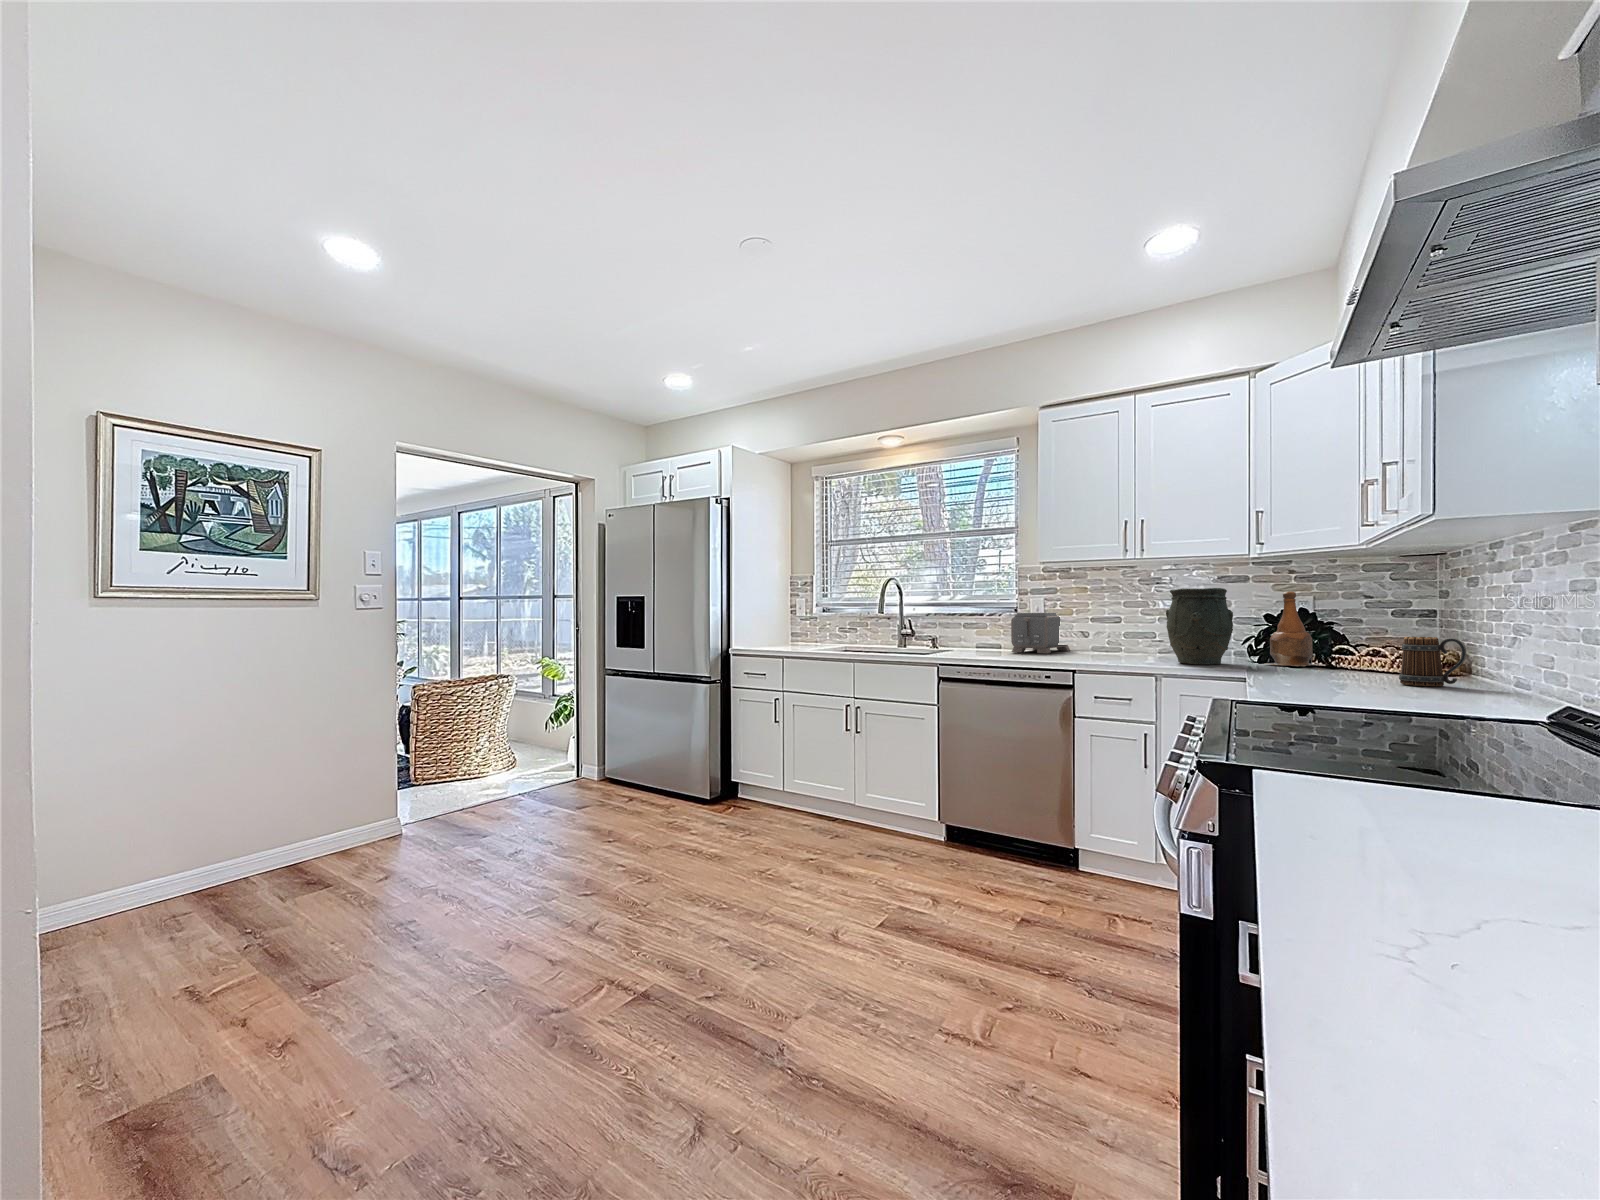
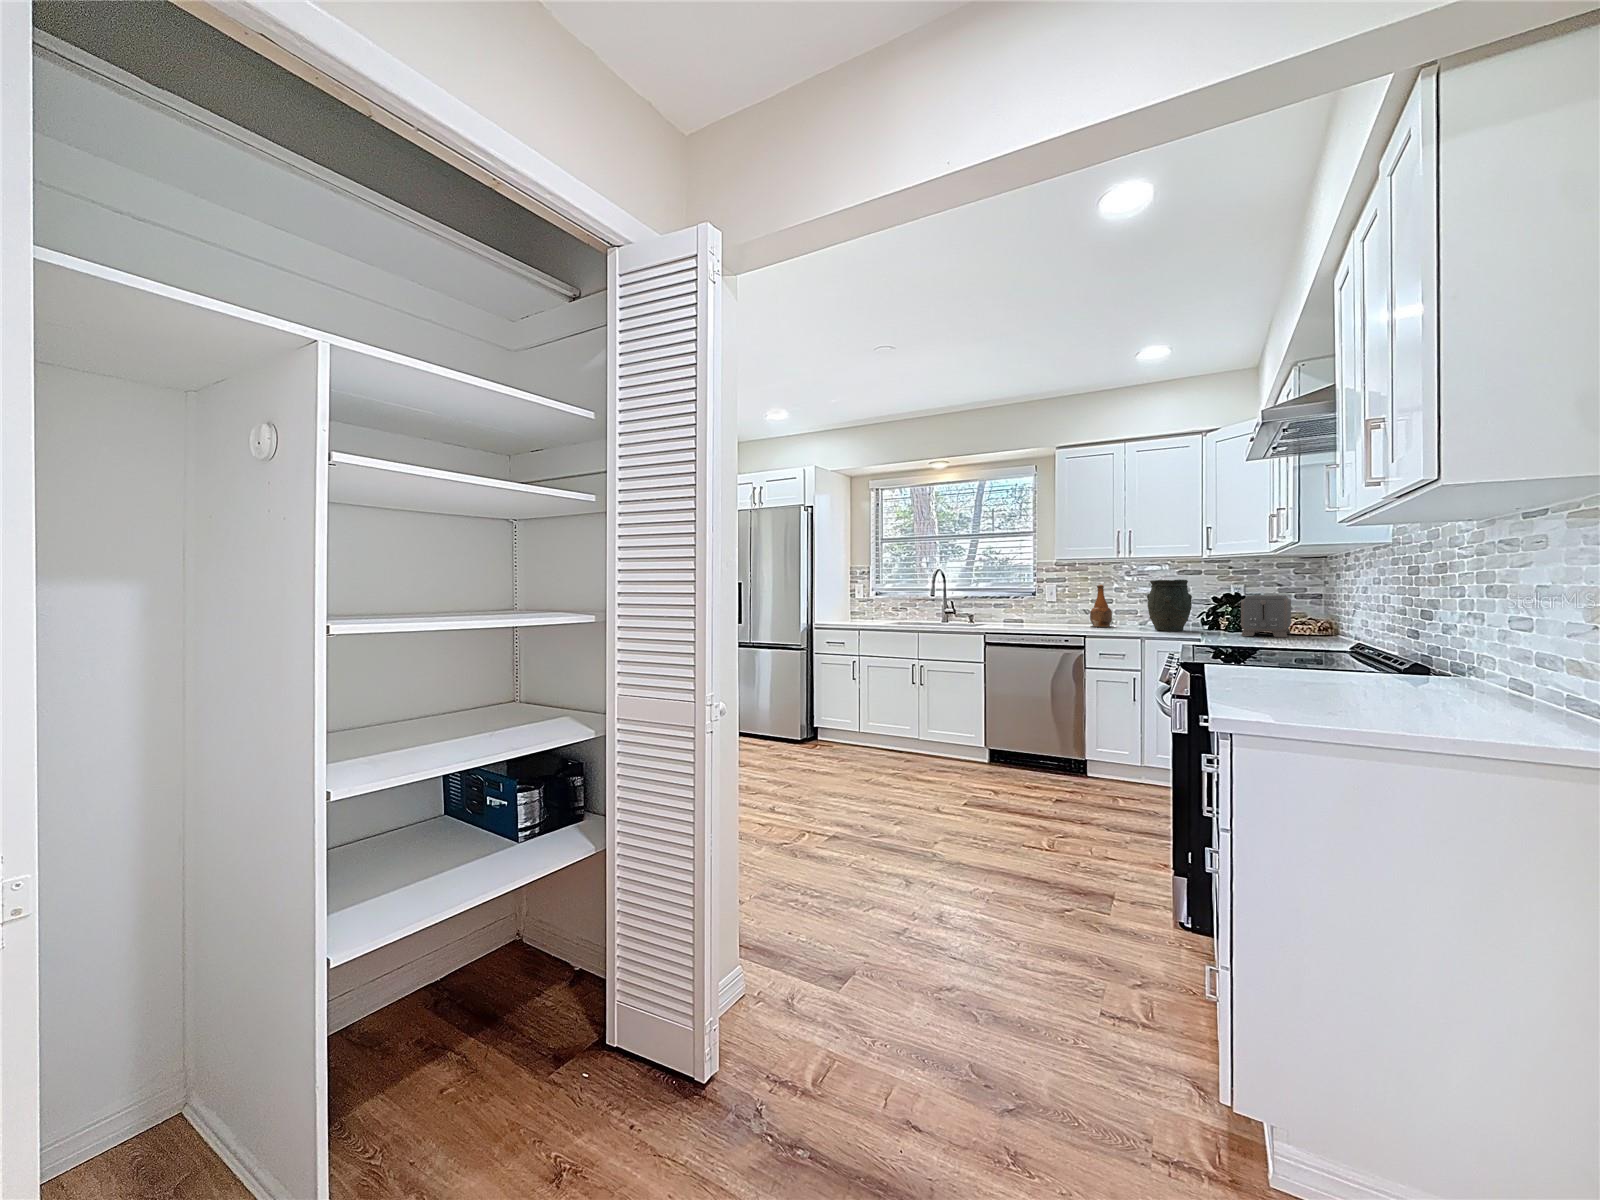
bottle: present [1267,591,1317,666] -> present [1090,585,1112,627]
toaster: present [1011,613,1070,654] -> present [1241,595,1291,637]
mug: present [1399,637,1466,686] -> none [1290,611,1327,640]

